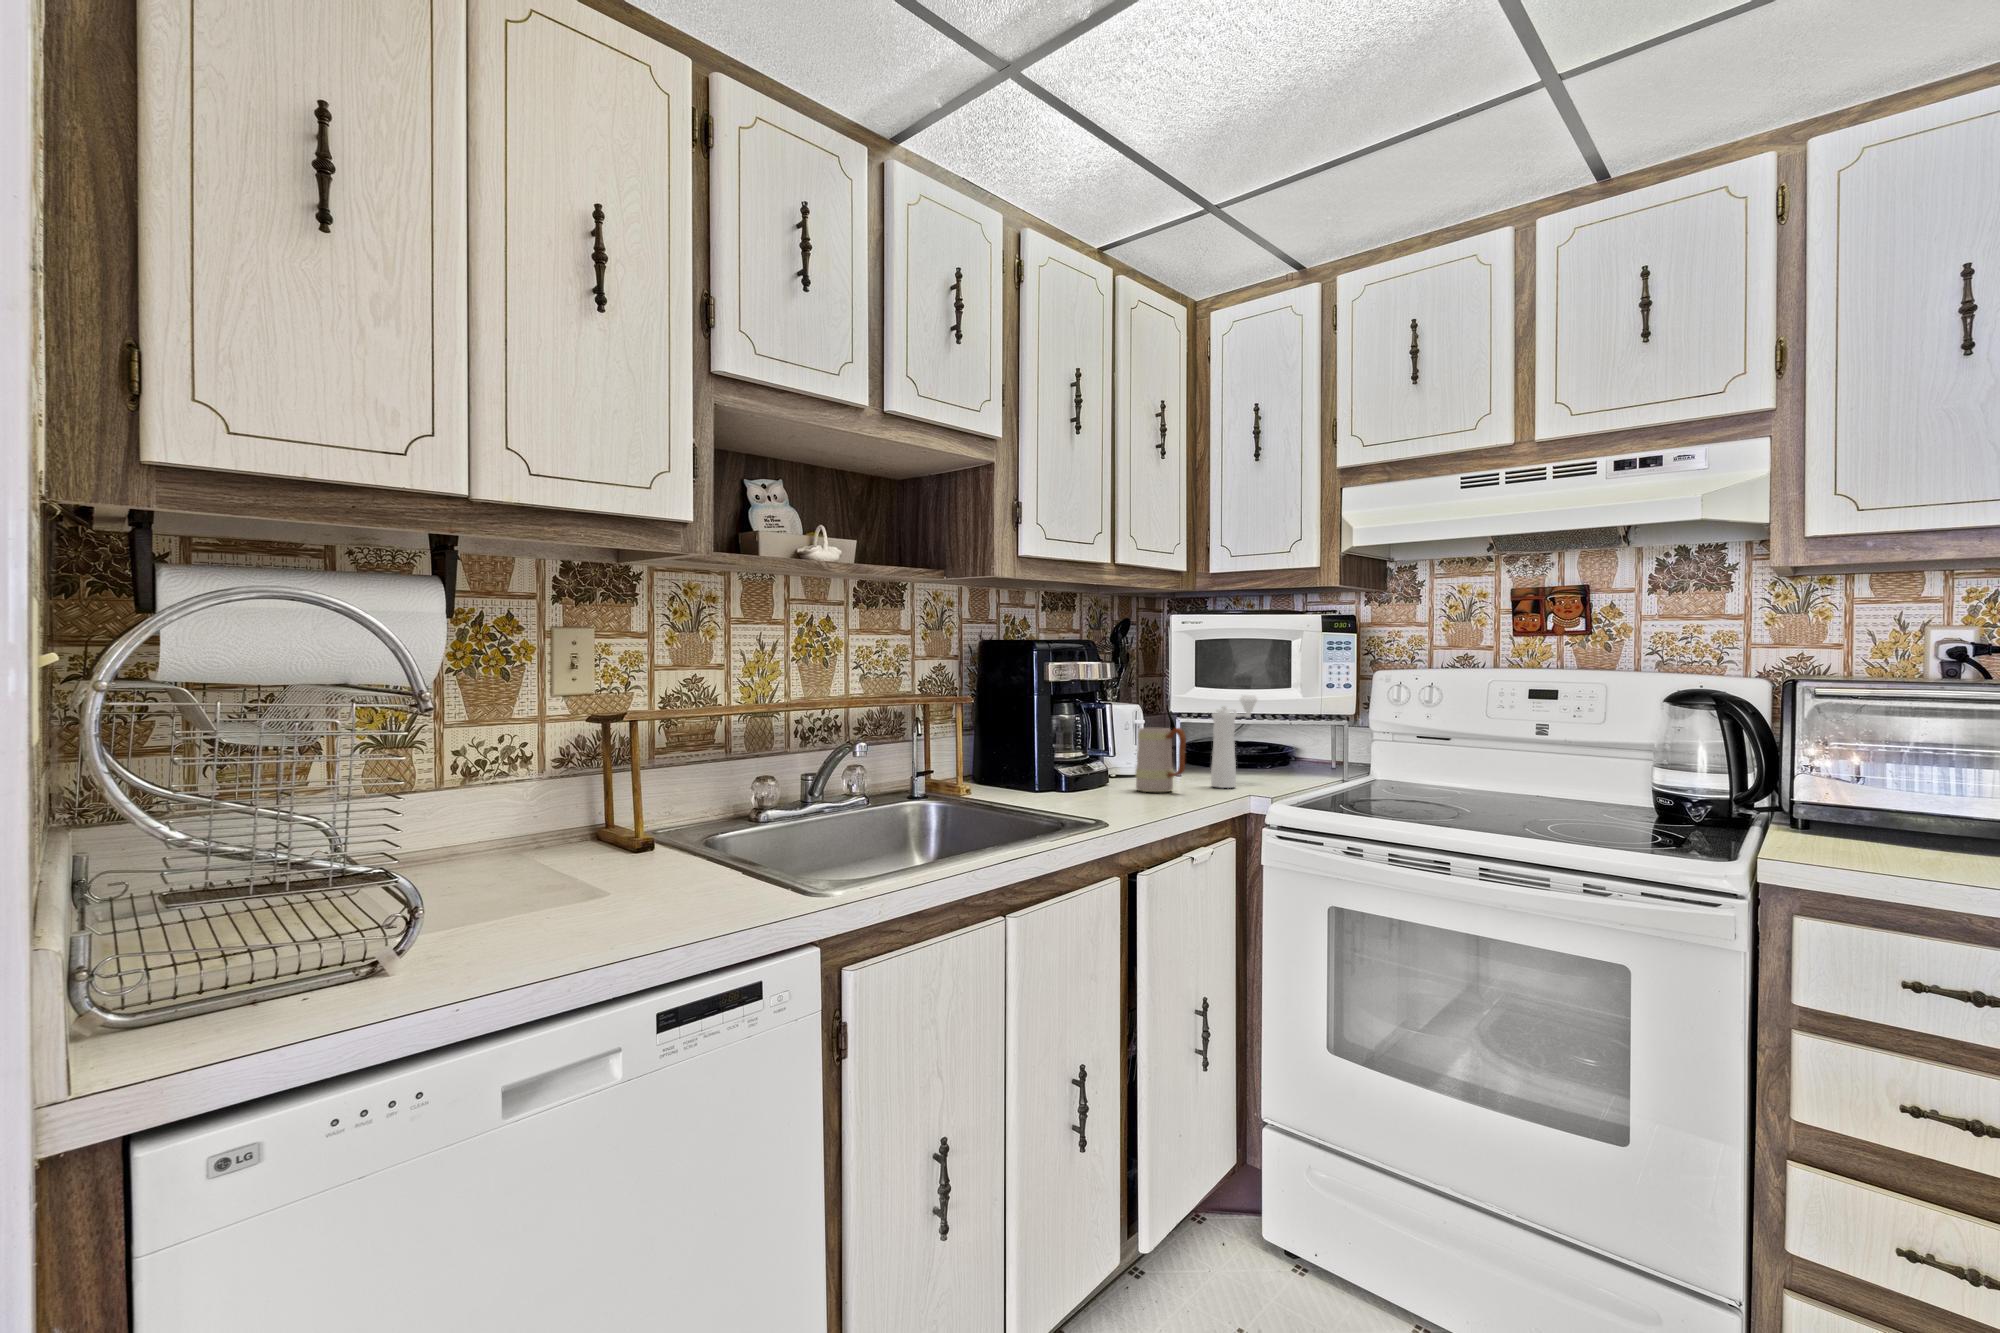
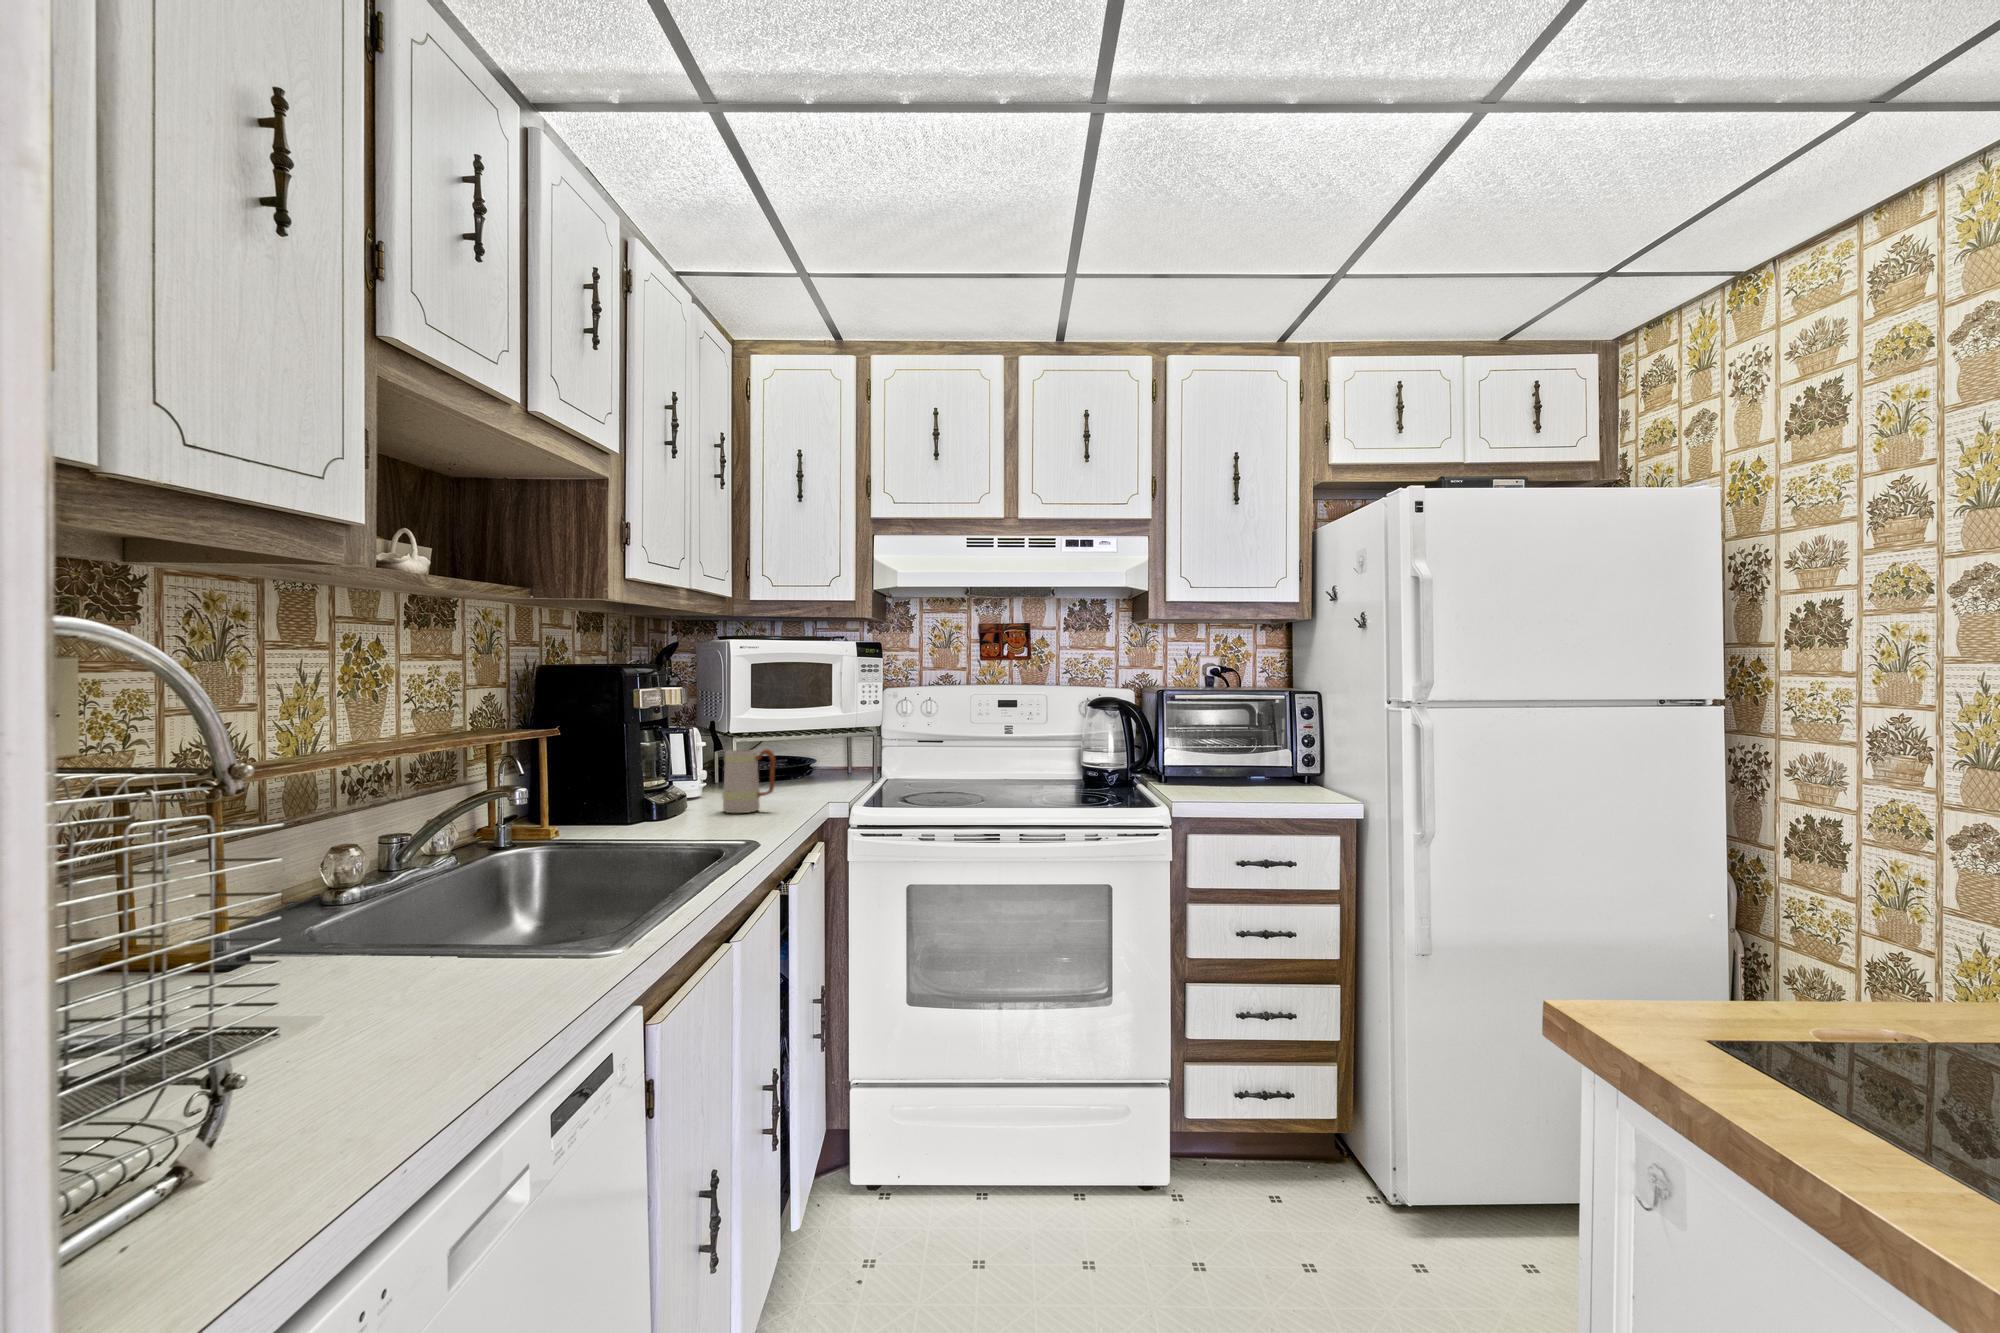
pepper mill: present [1211,695,1257,788] -> none [781,714,813,802]

